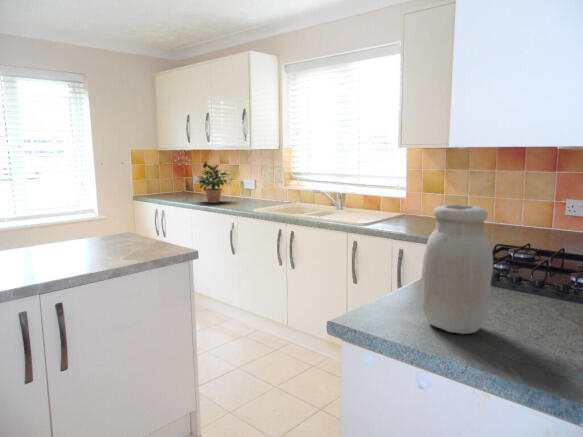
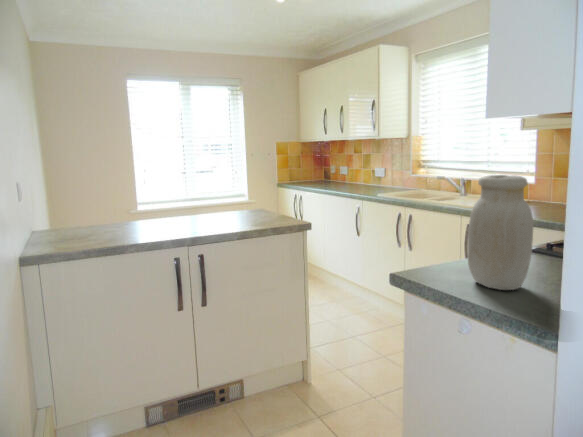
potted plant: present [196,162,232,203] -> none [328,151,364,189]

